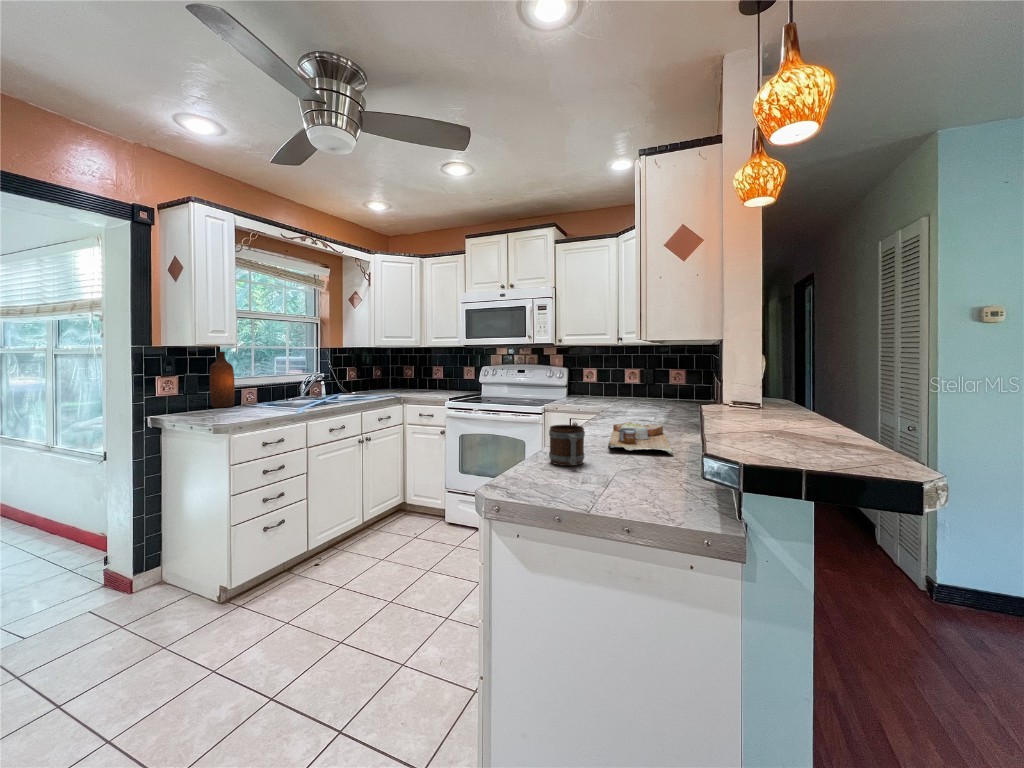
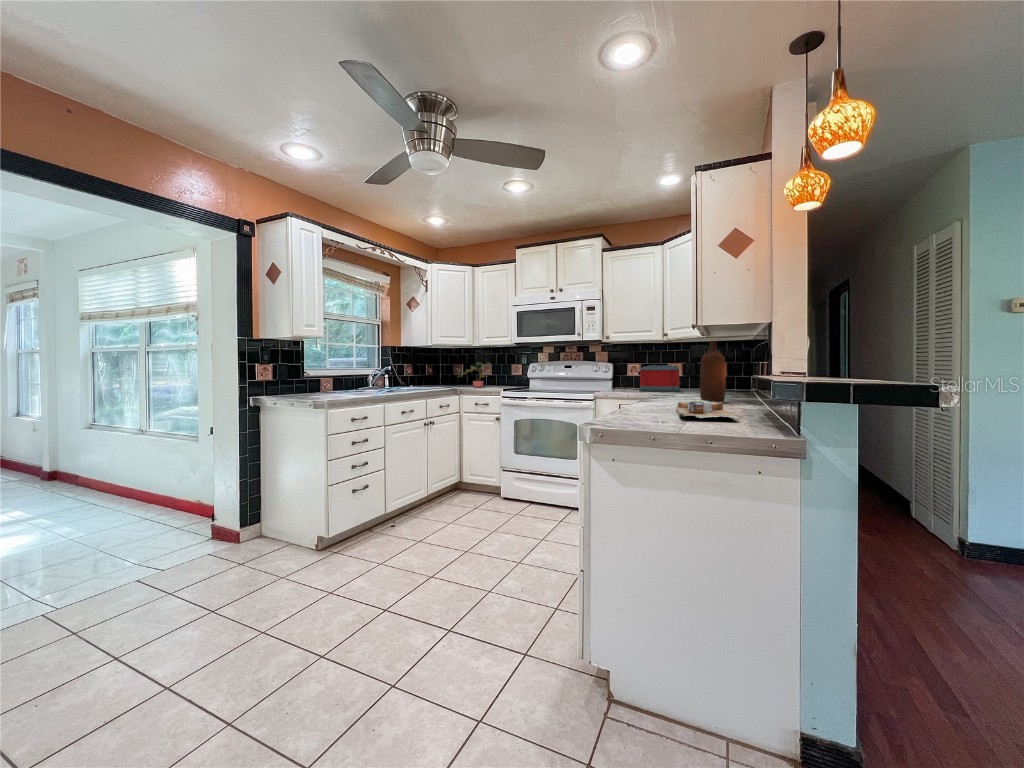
bottle: present [209,352,235,408] -> present [700,341,726,403]
potted plant: none [402,365,439,392] -> present [458,363,490,387]
toaster: none [592,372,636,400] -> present [638,365,681,392]
mug: present [549,425,585,466] -> none [636,395,667,427]

